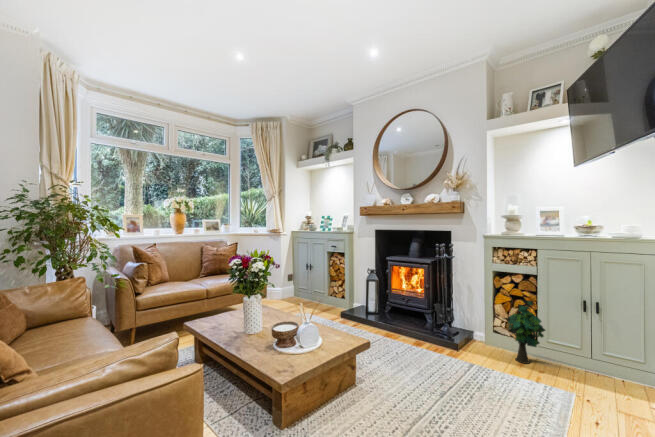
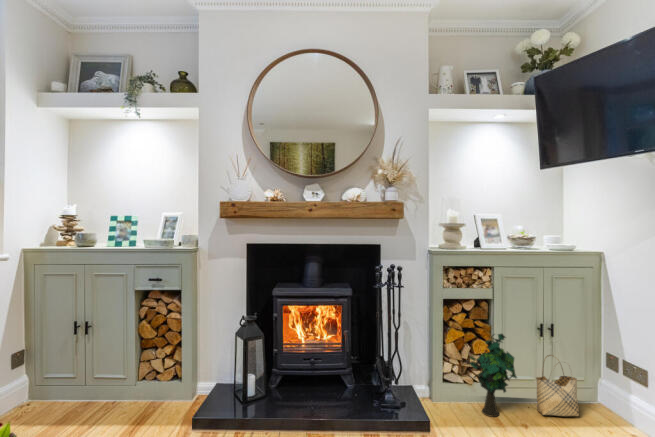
woven basket: none [567,328,614,385] -> present [536,355,579,416]

